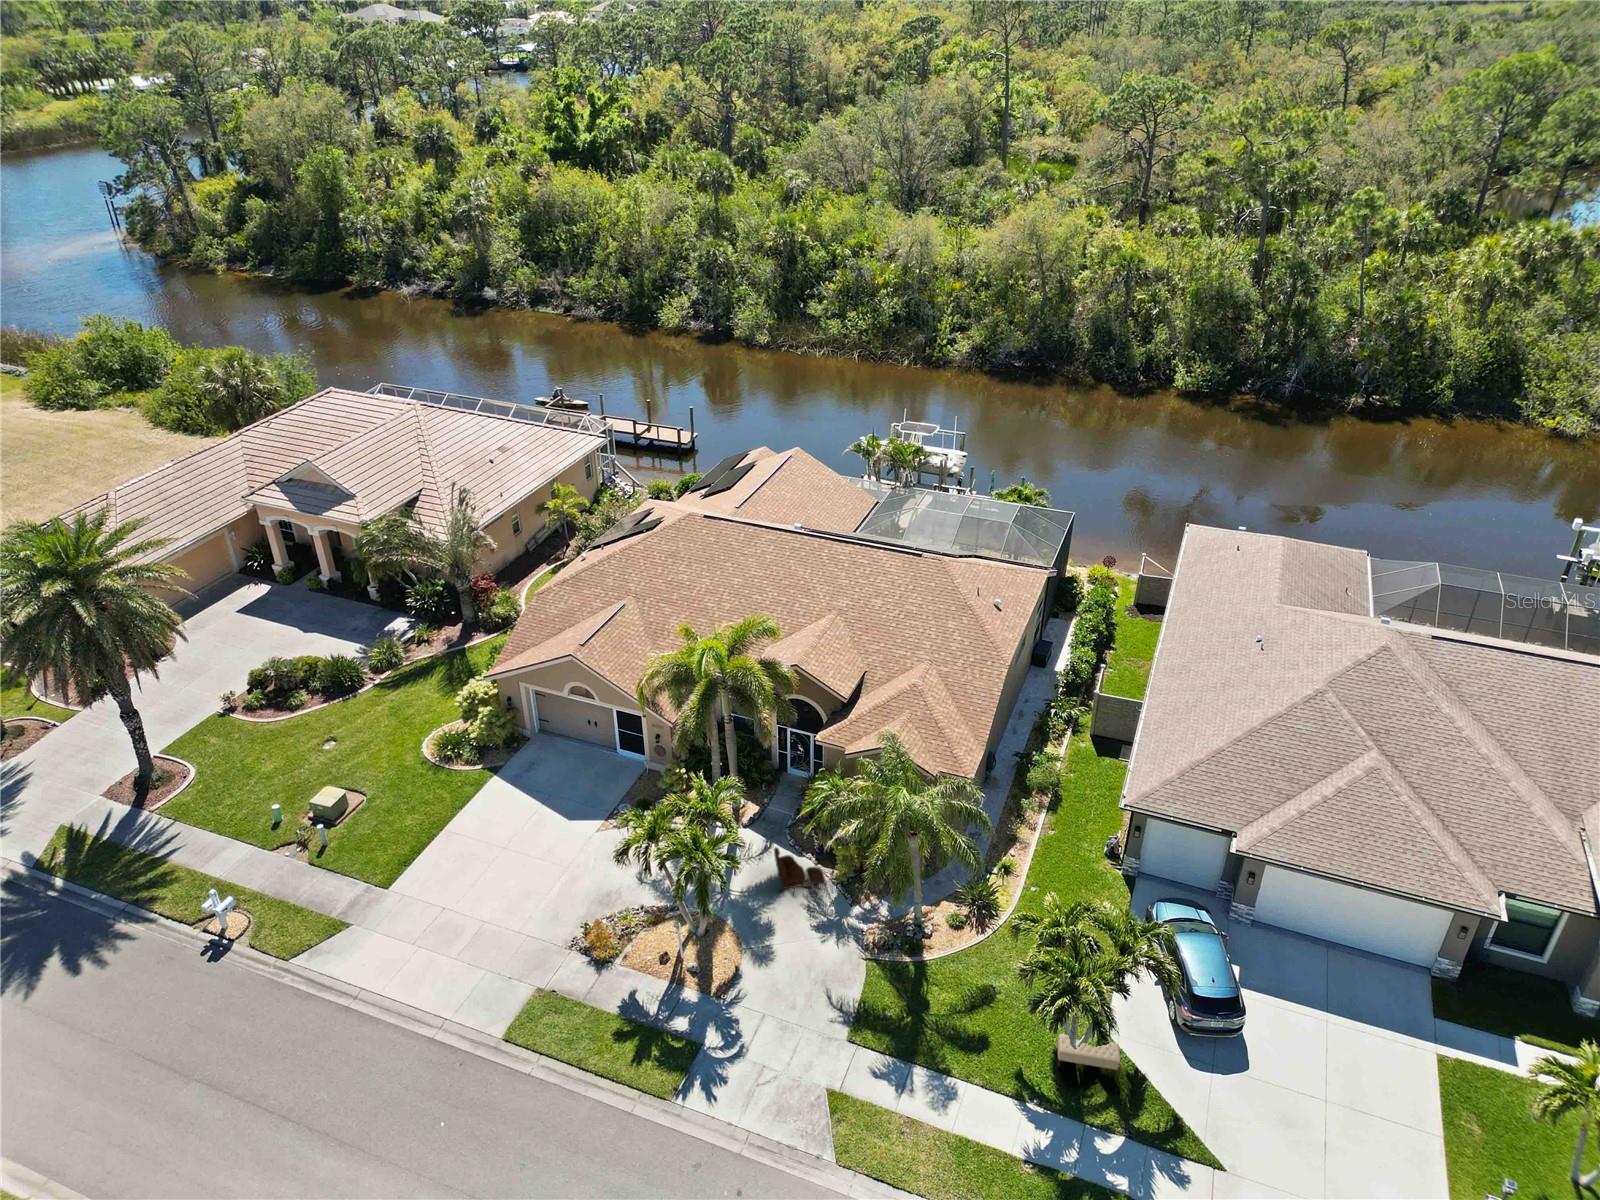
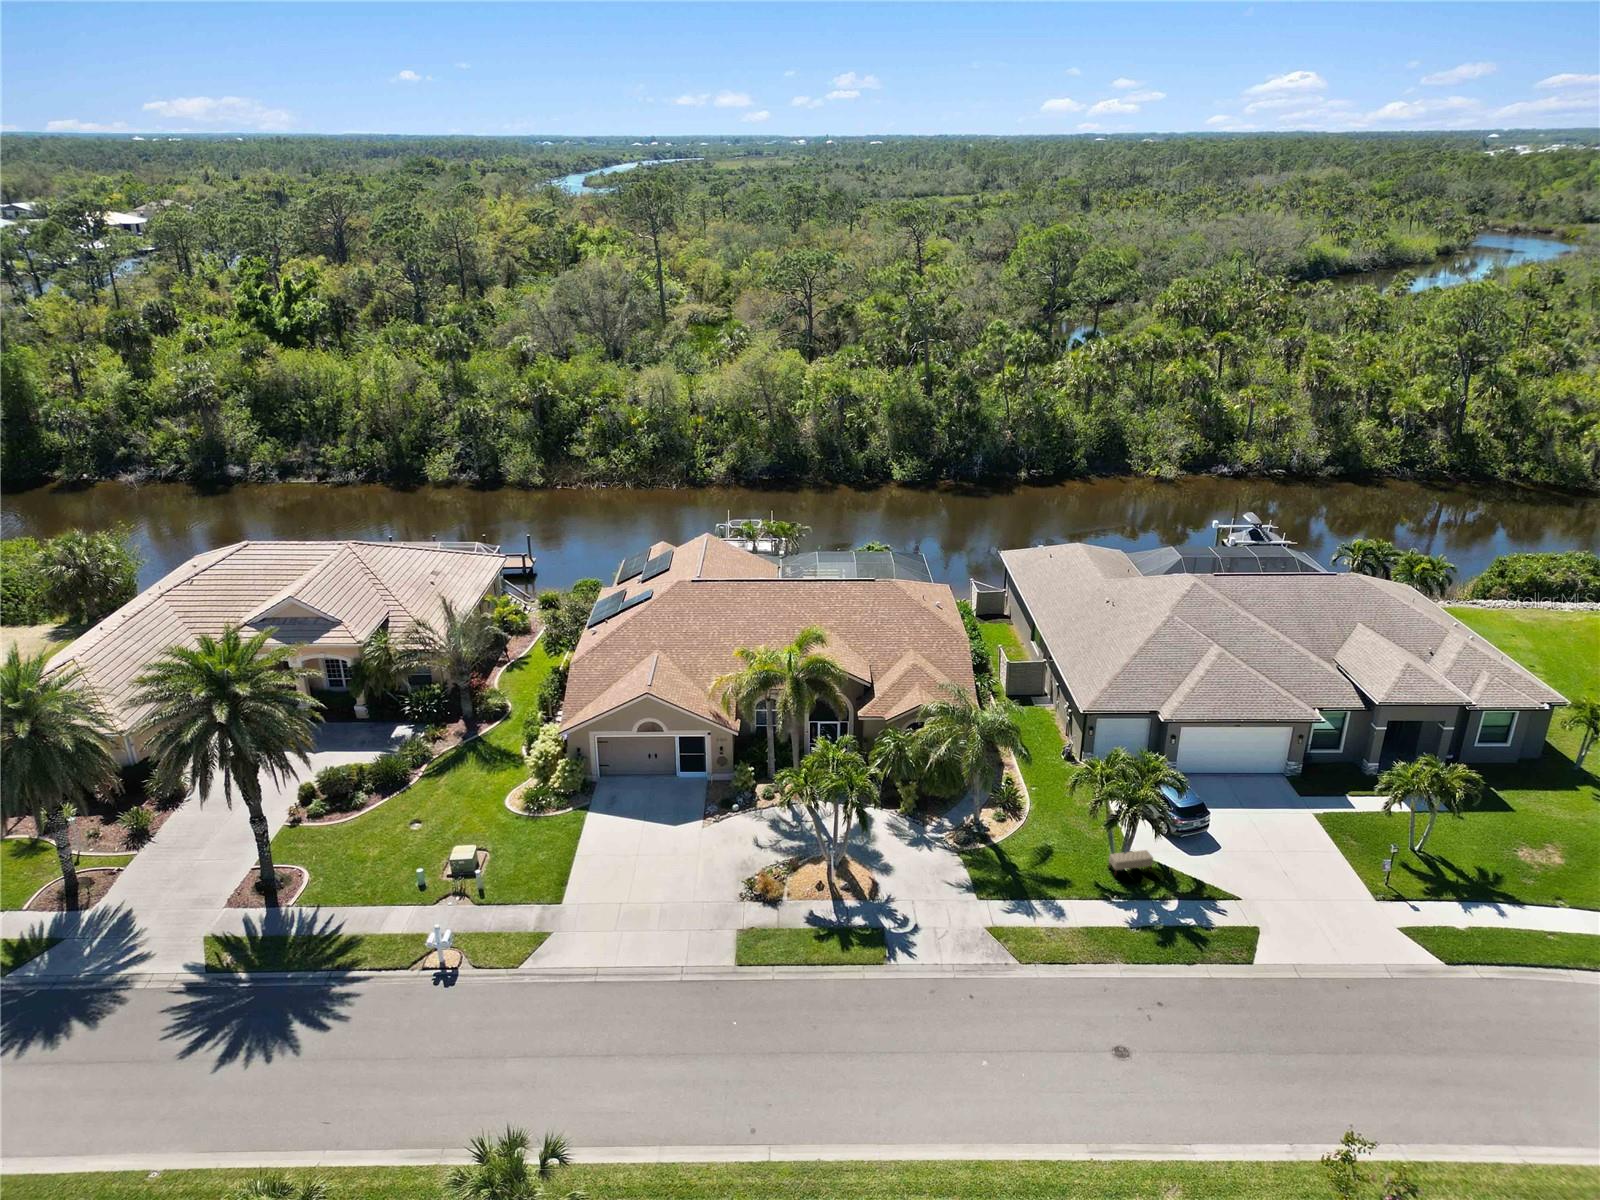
lounge chair: present [774,848,825,896] -> none [861,796,900,831]

